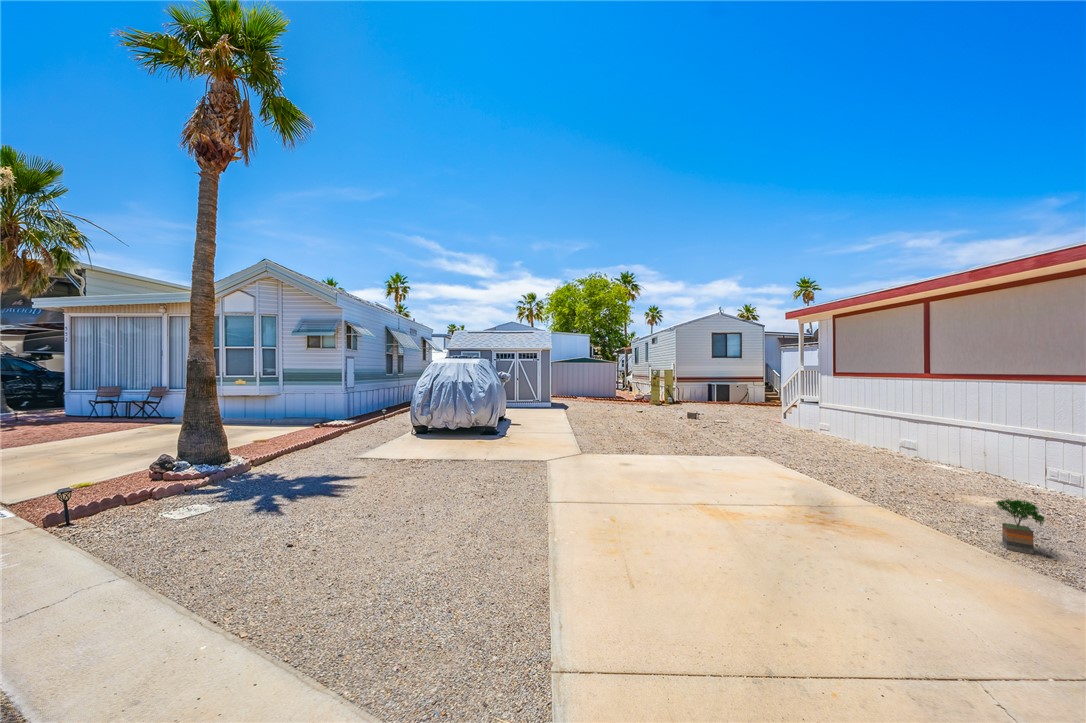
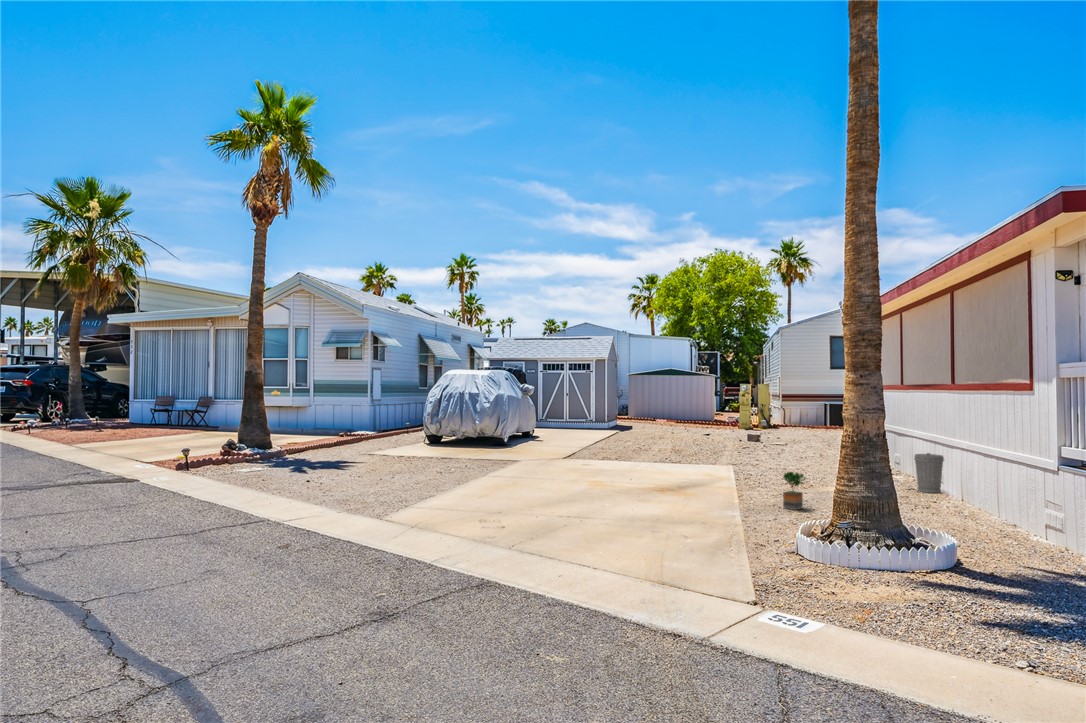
trash can: none [1000,449,1041,493] -> present [914,453,944,493]

